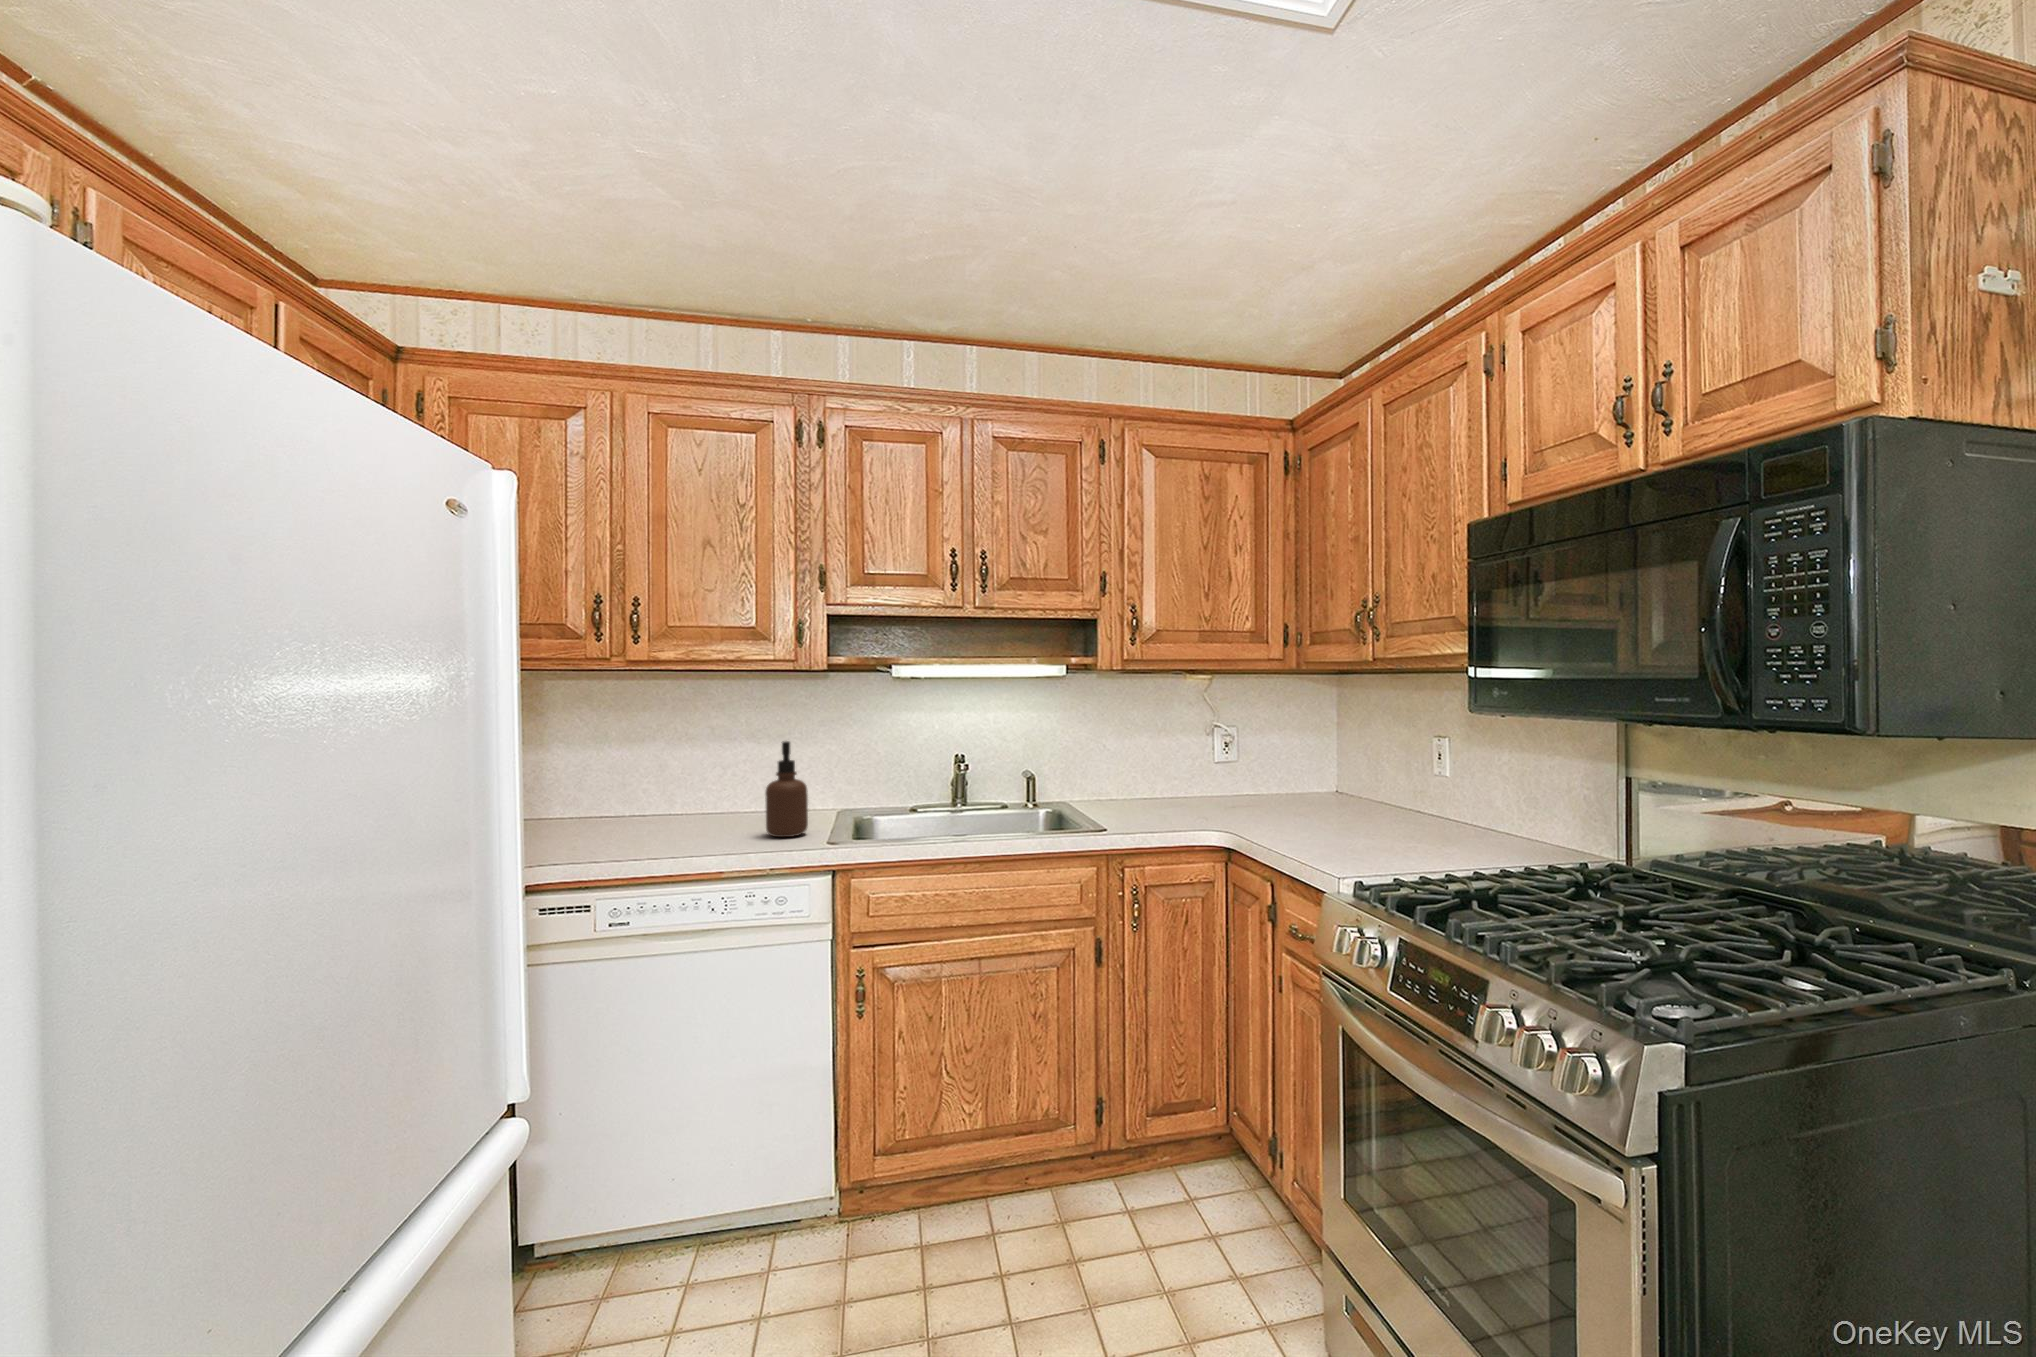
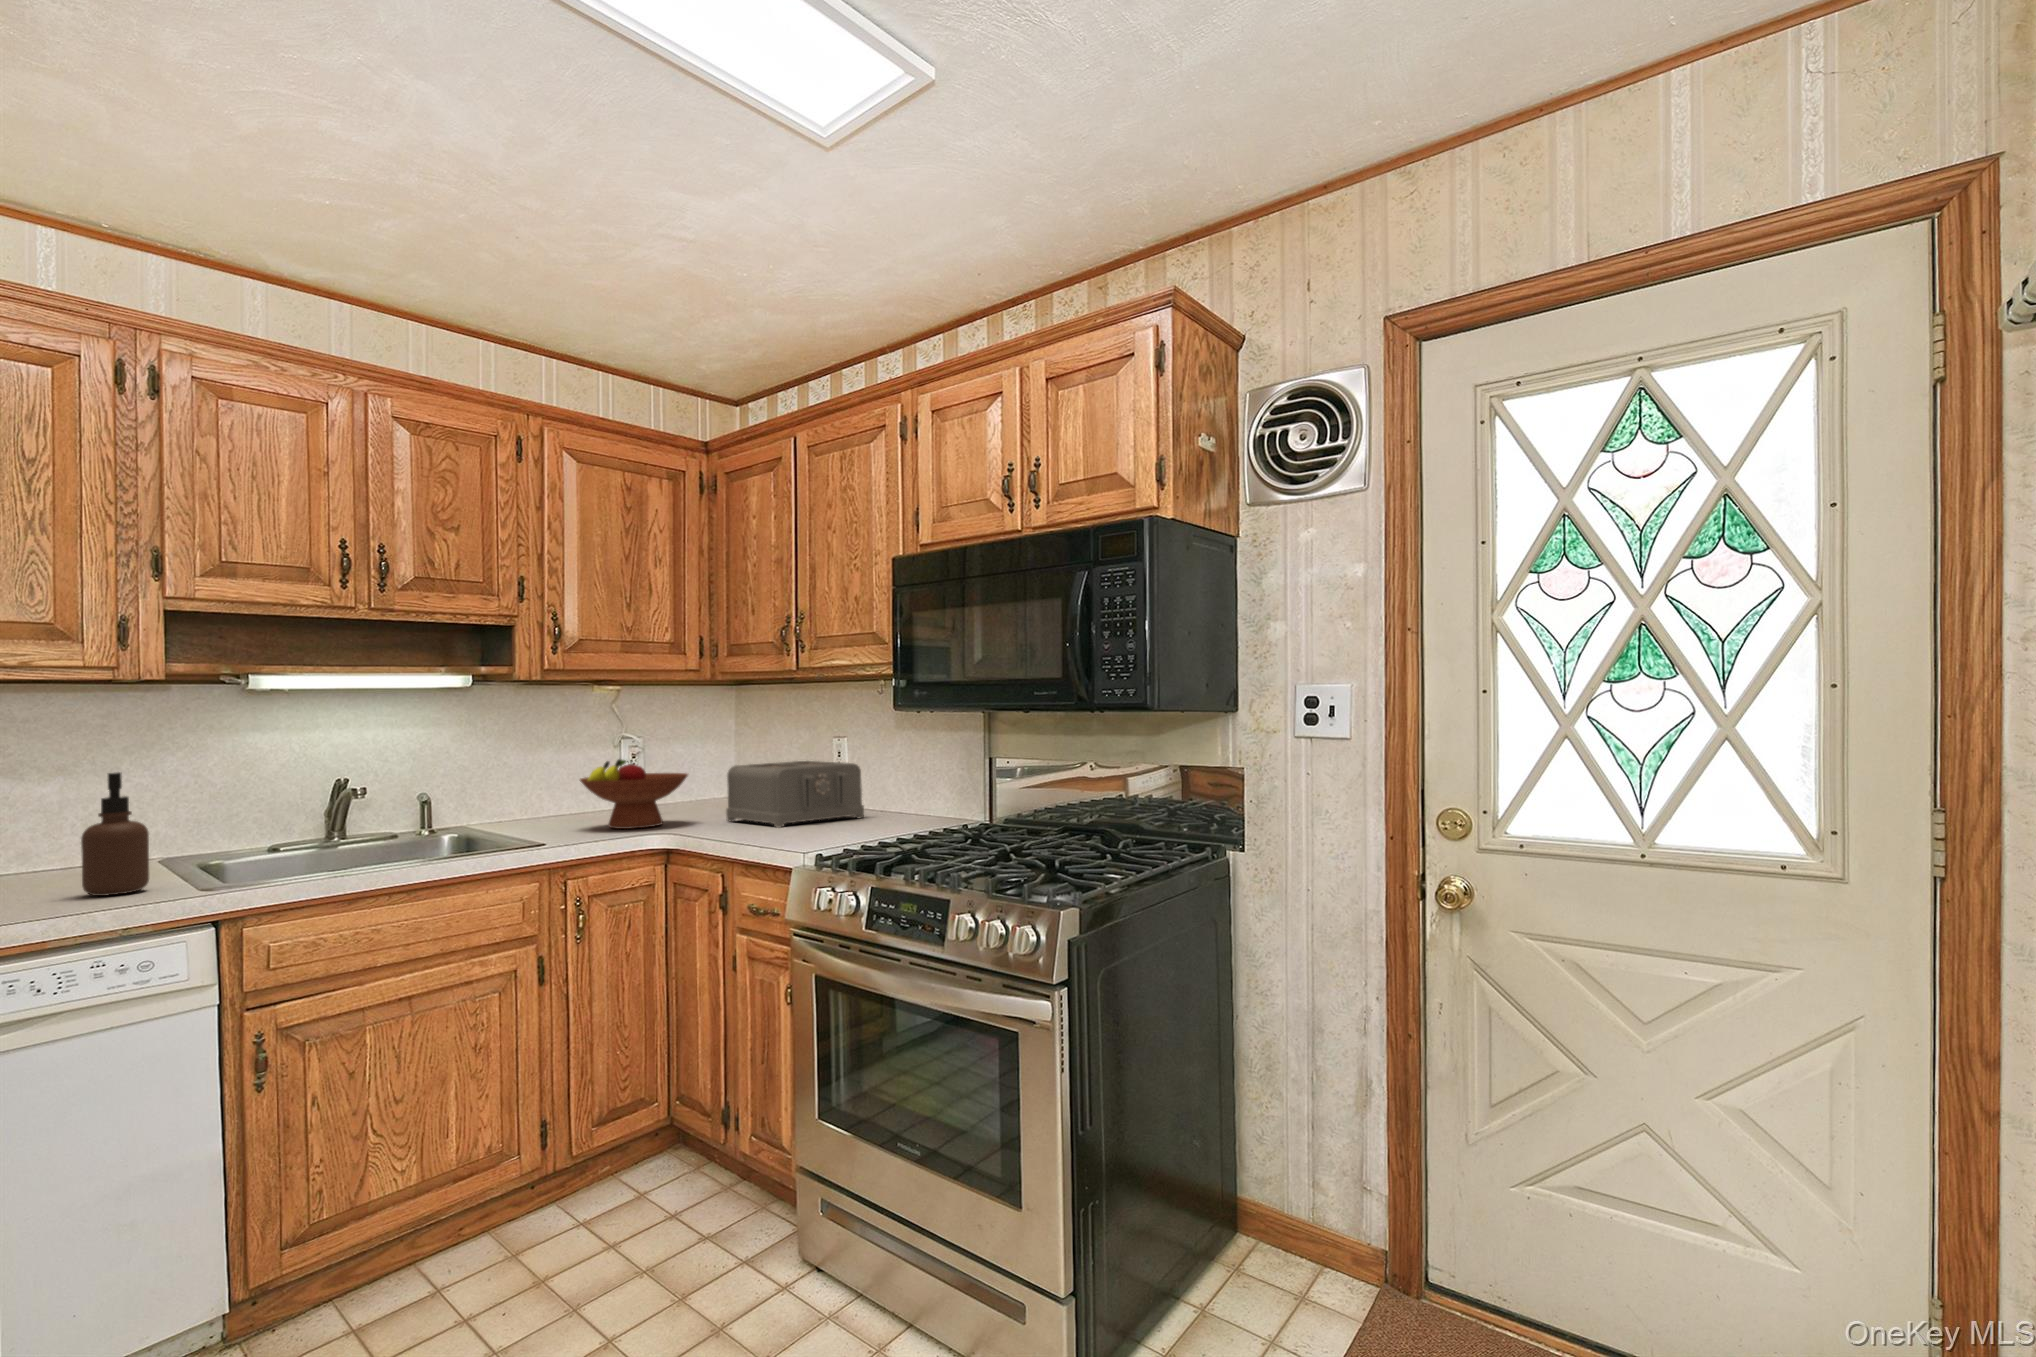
fruit bowl: none [1161,745,1266,814] -> present [580,760,688,829]
toaster: none [1304,758,1466,836] -> present [726,761,864,828]

